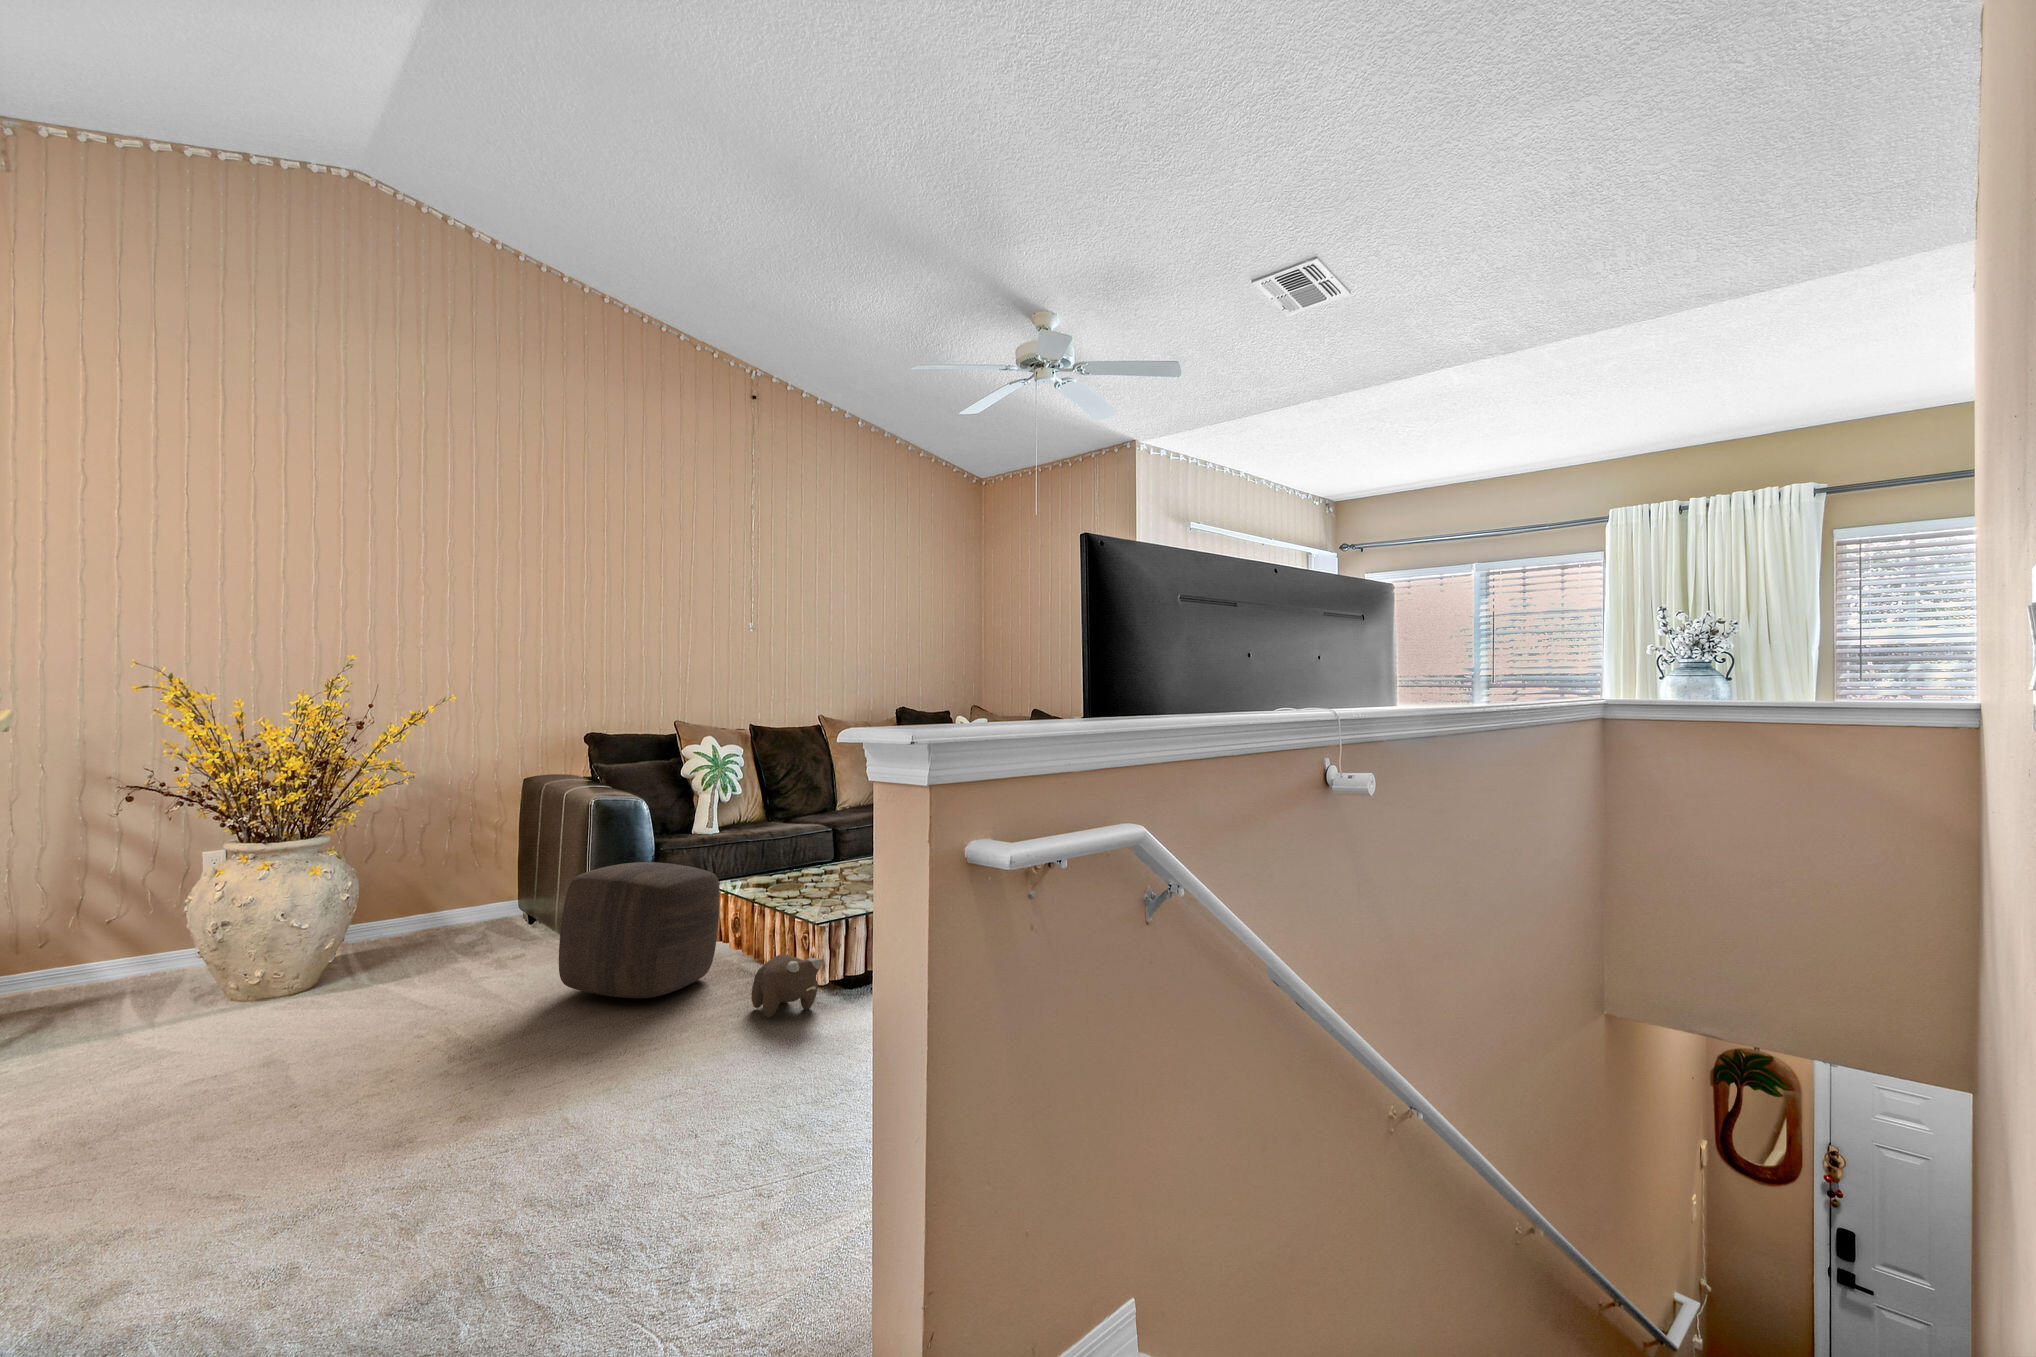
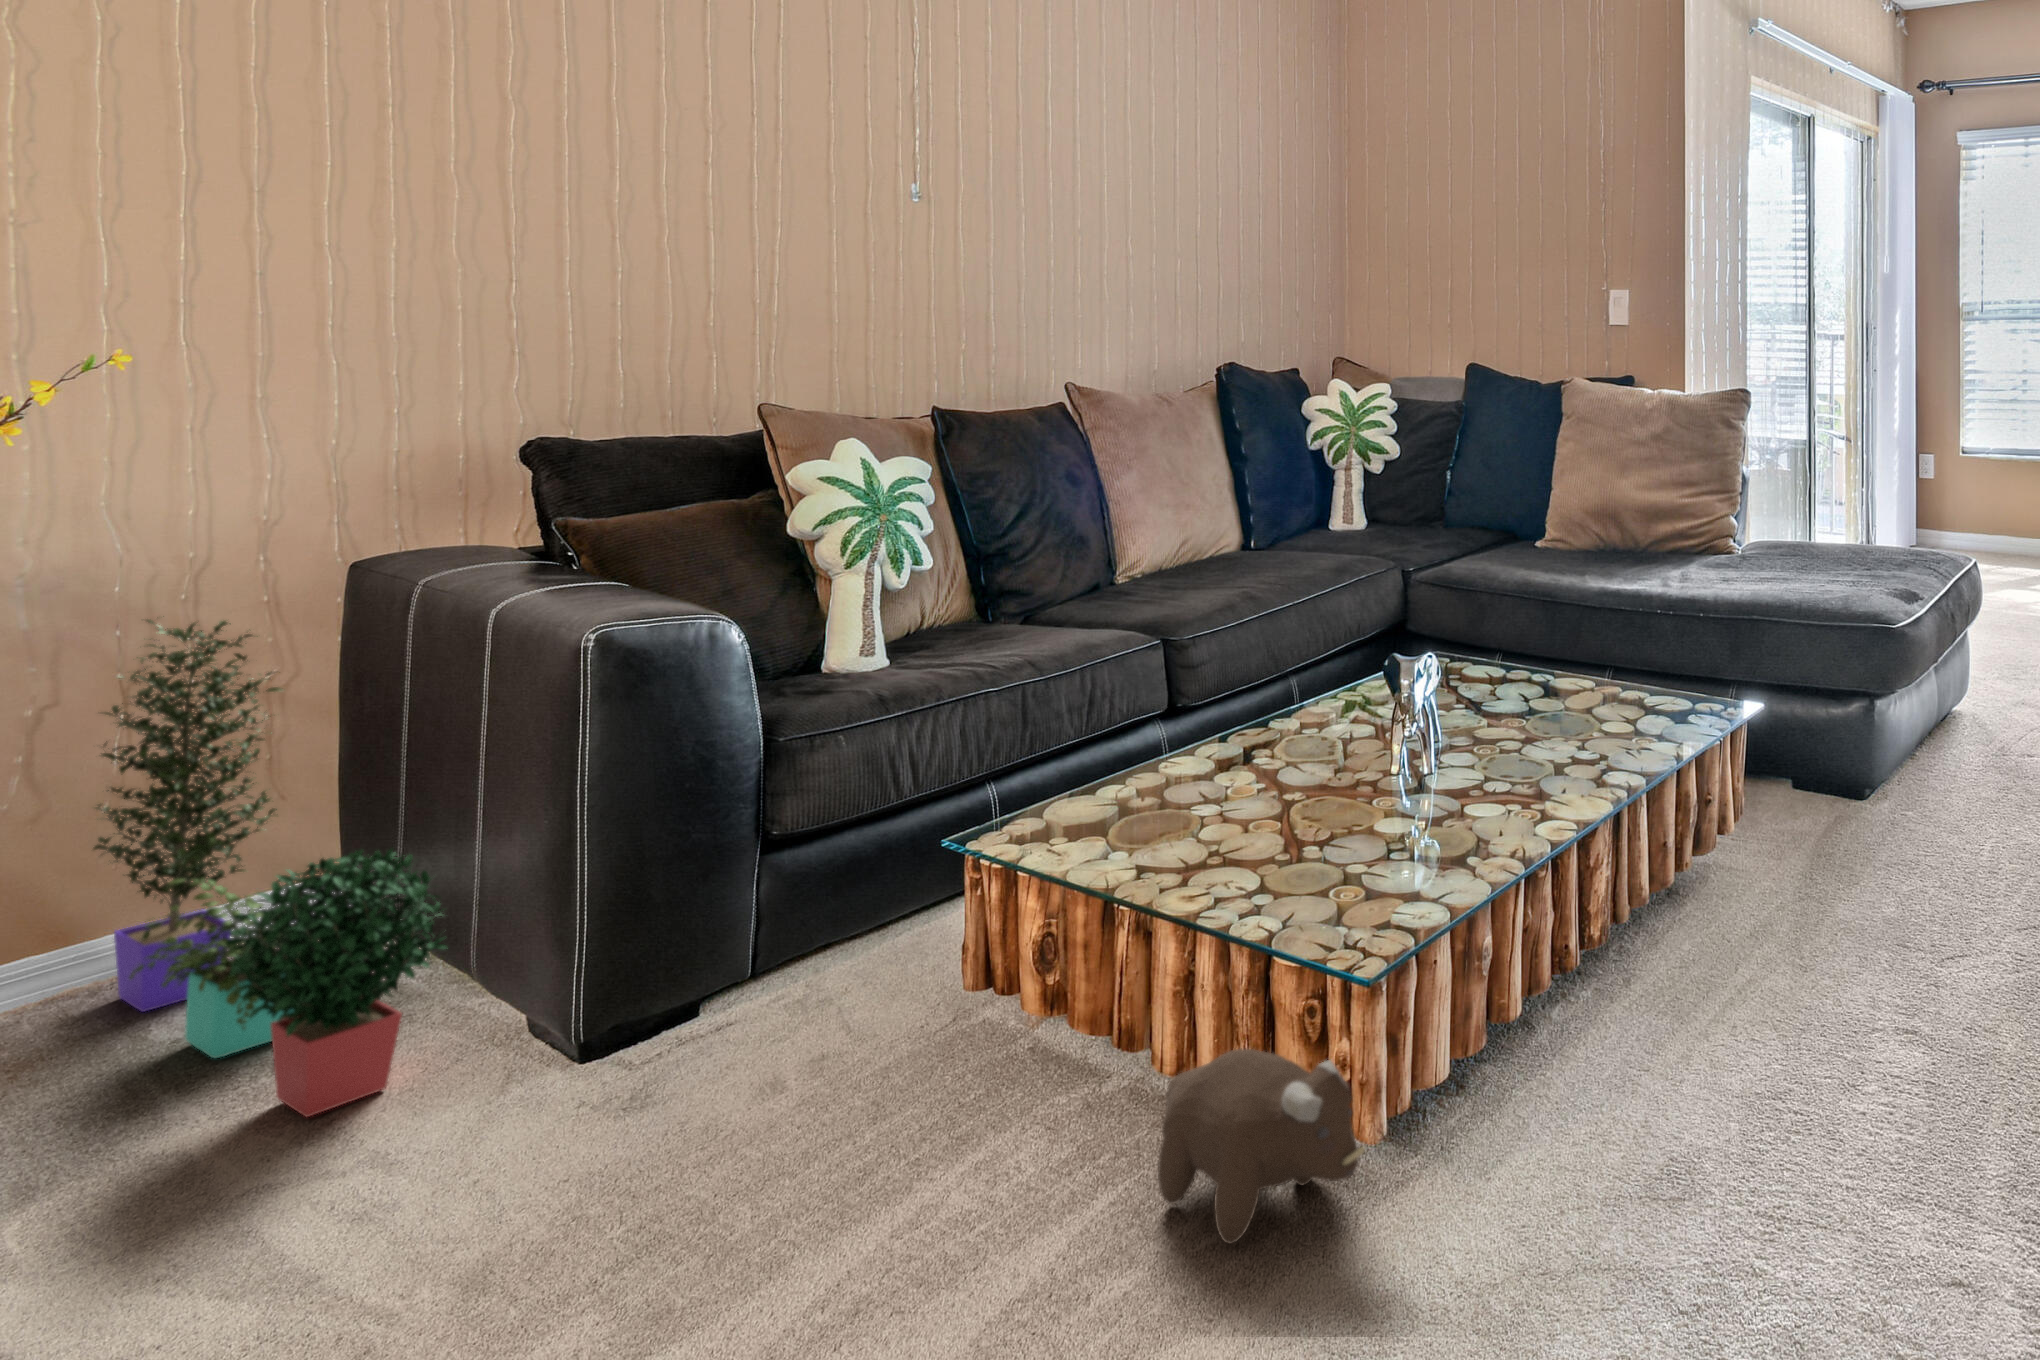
potted plant: none [442,792,545,961] -> present [94,616,447,1117]
ottoman: present [559,862,720,998] -> none [555,808,1000,1243]

